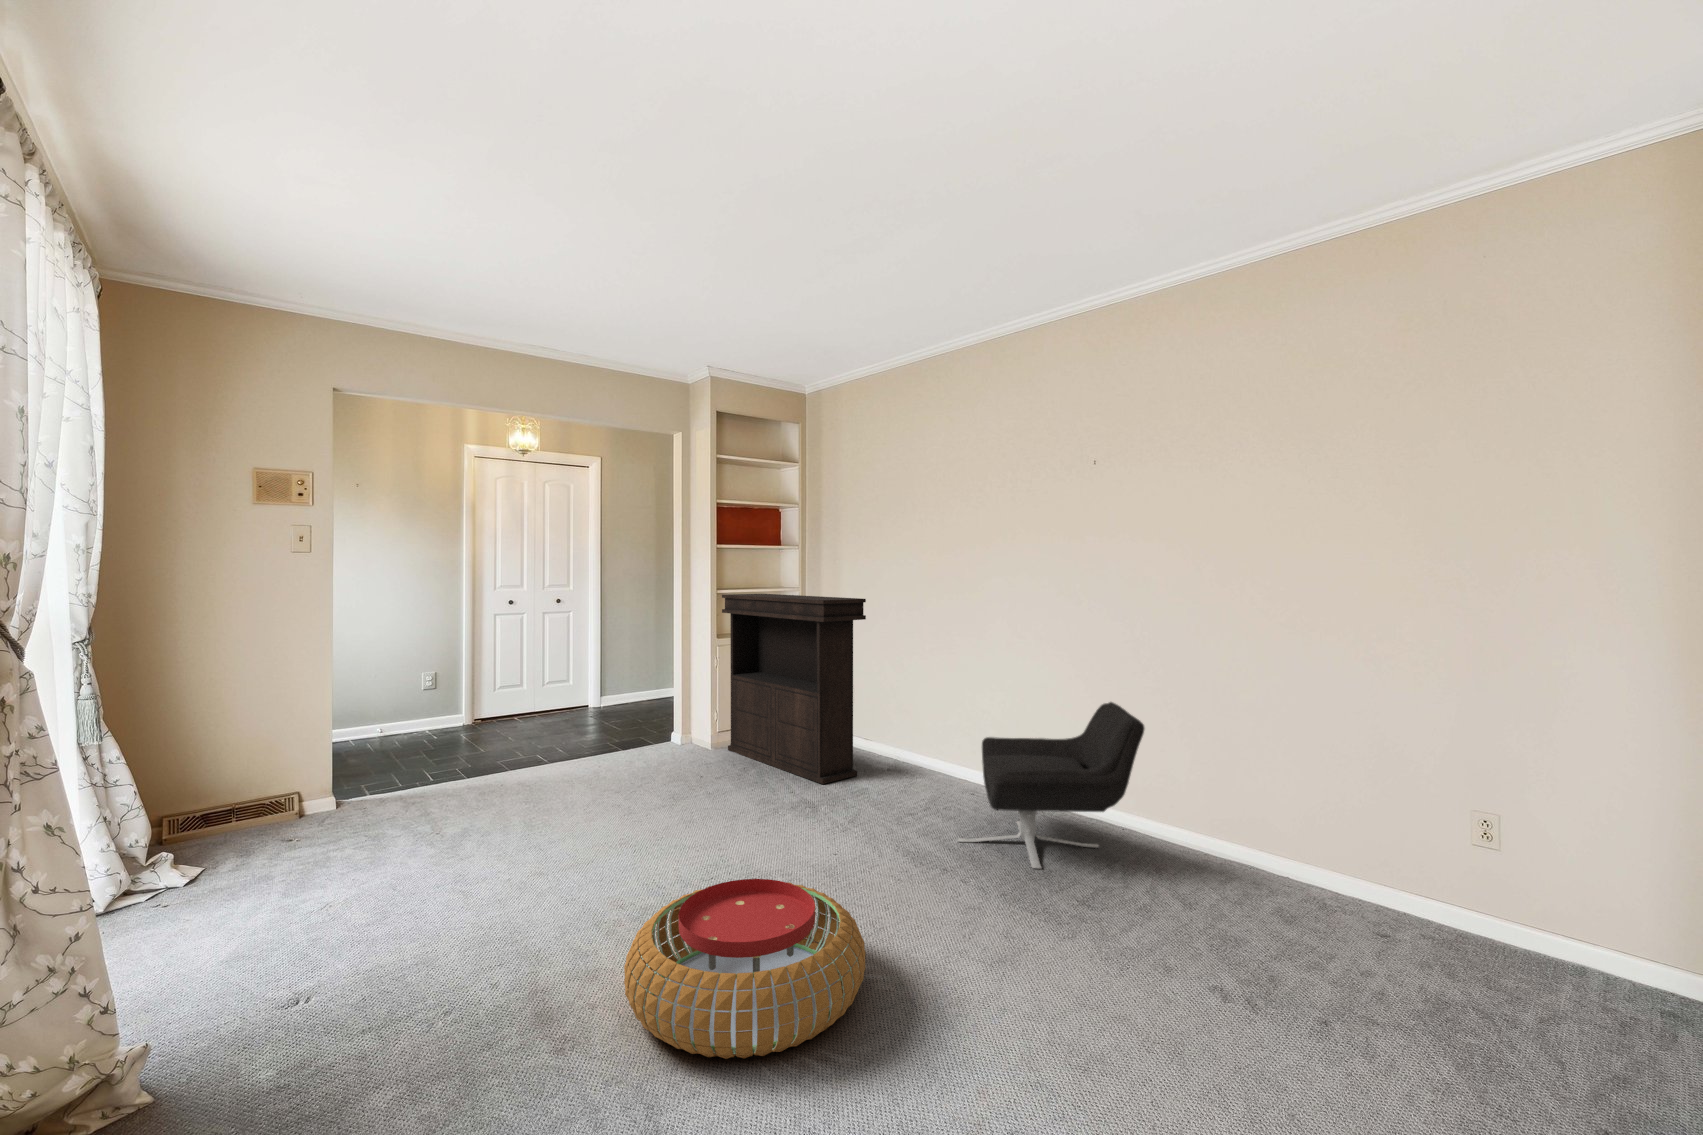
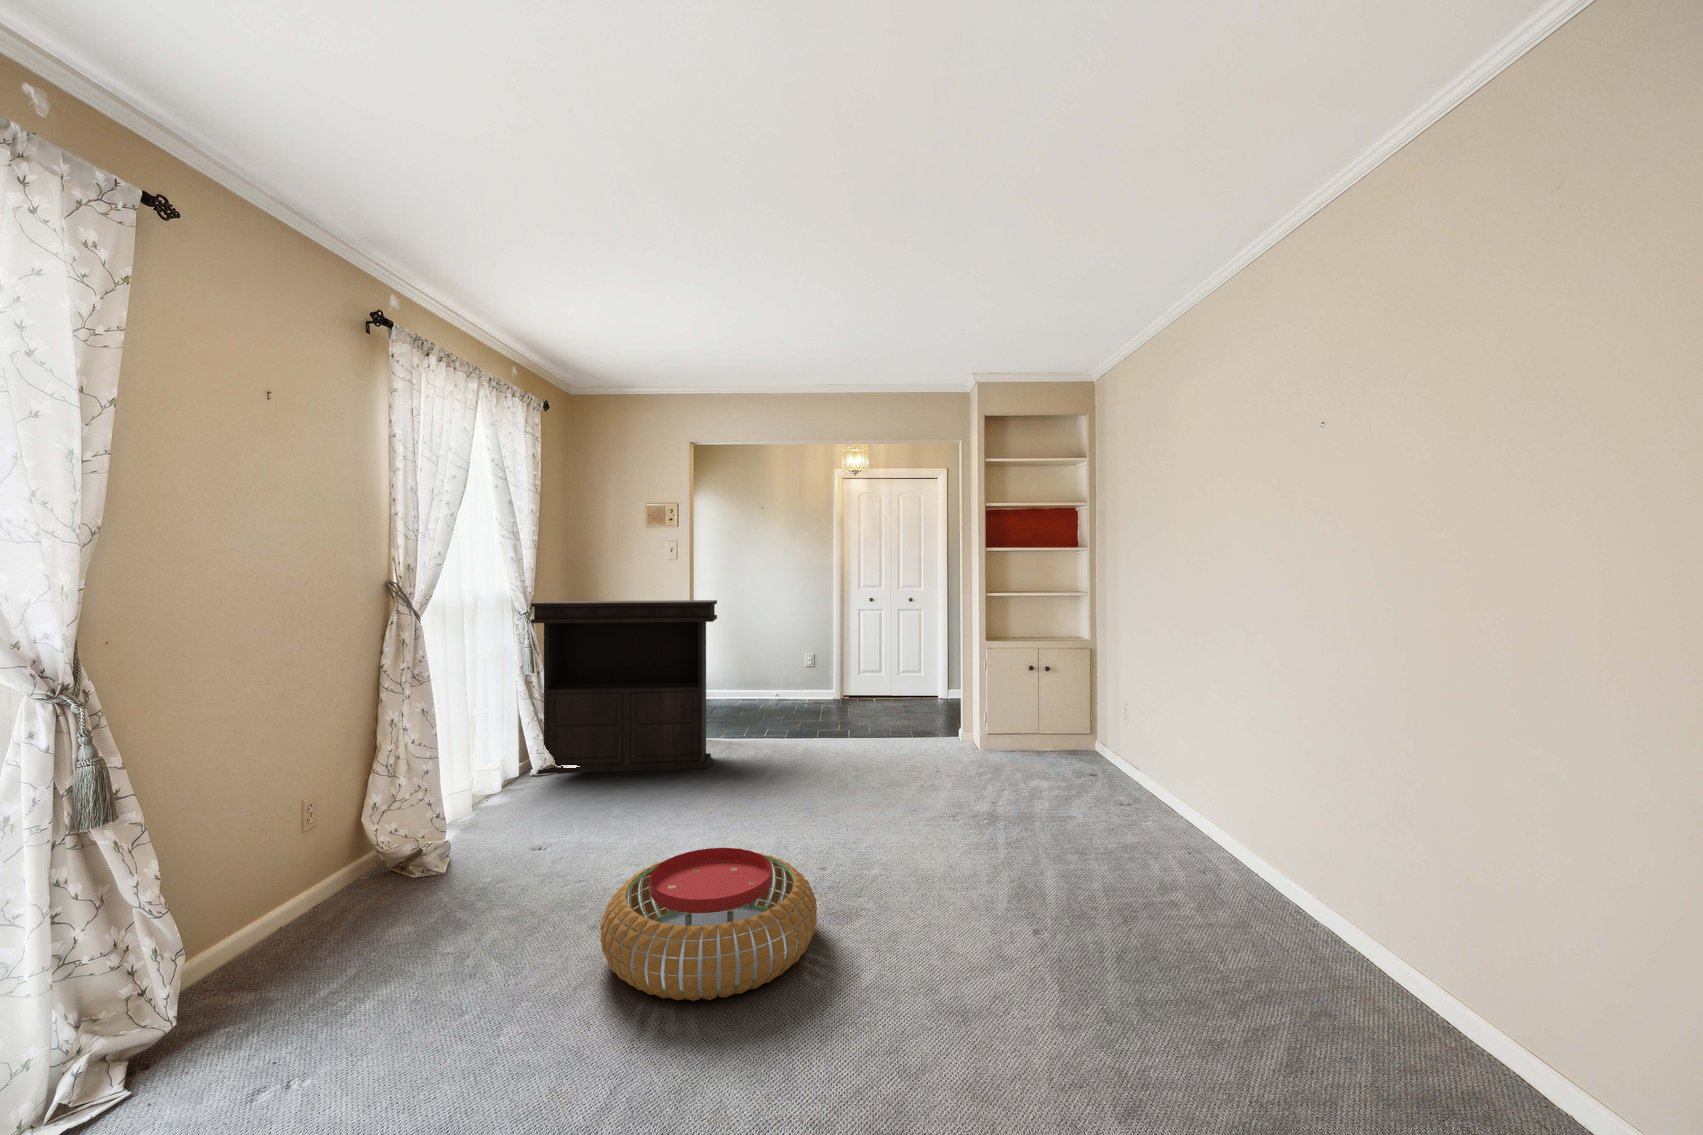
console table: present [722,594,866,784] -> present [531,600,717,774]
lounge chair: present [958,702,1145,869] -> none [1076,763,1342,964]

